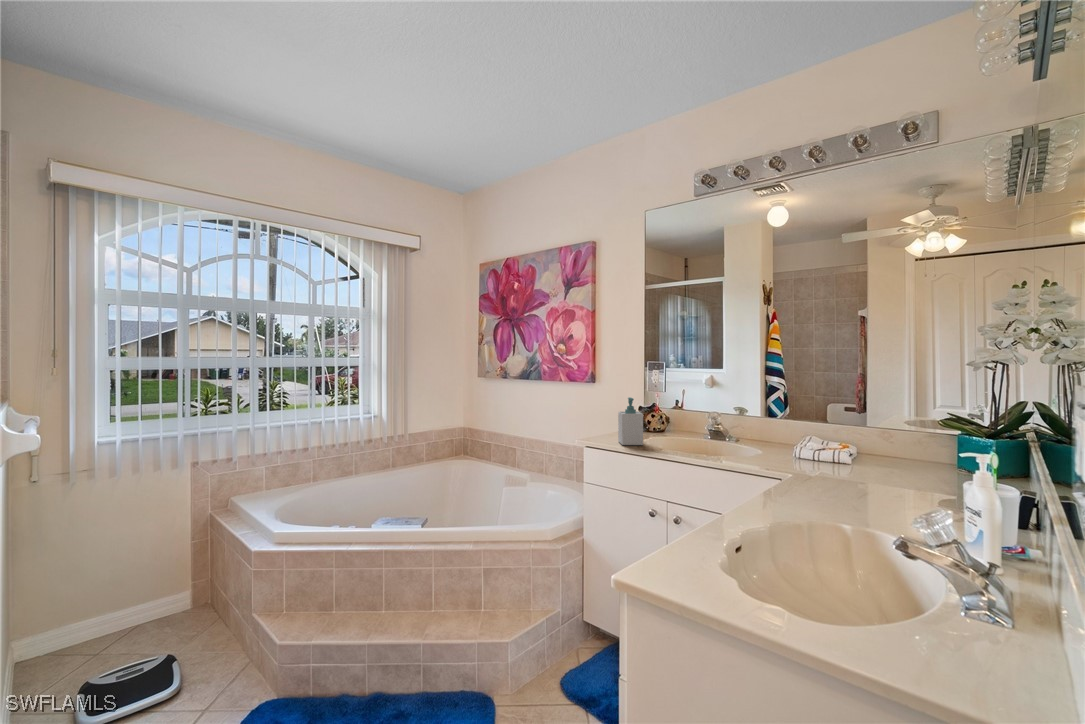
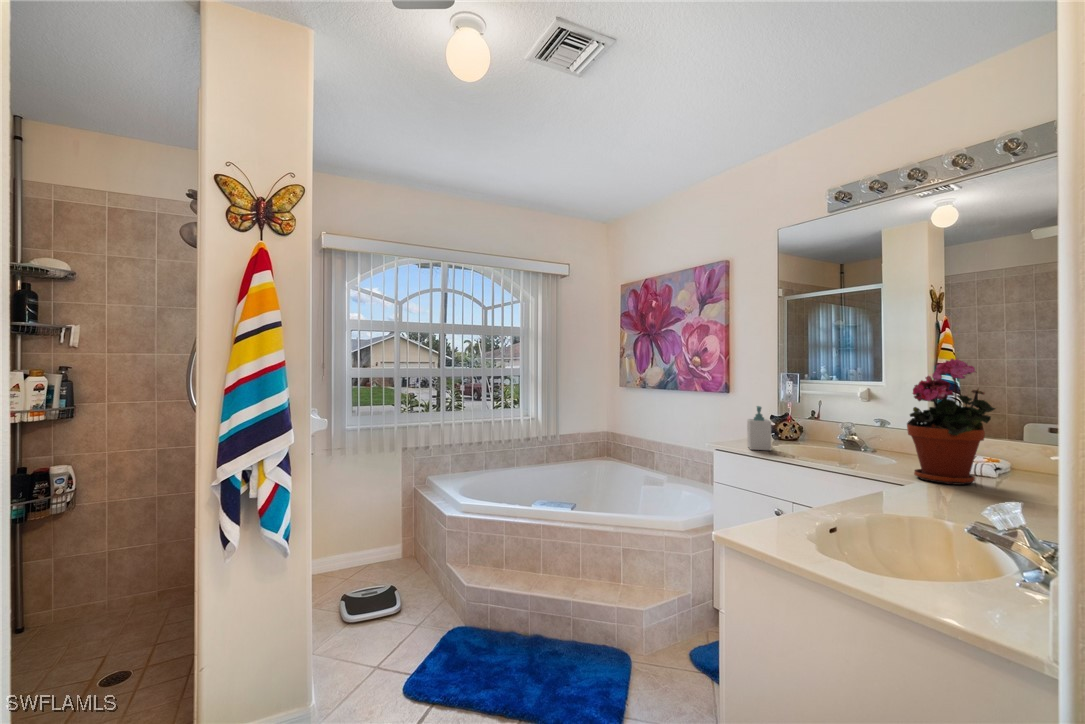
potted plant: none [779,347,858,476] -> present [907,359,995,485]

